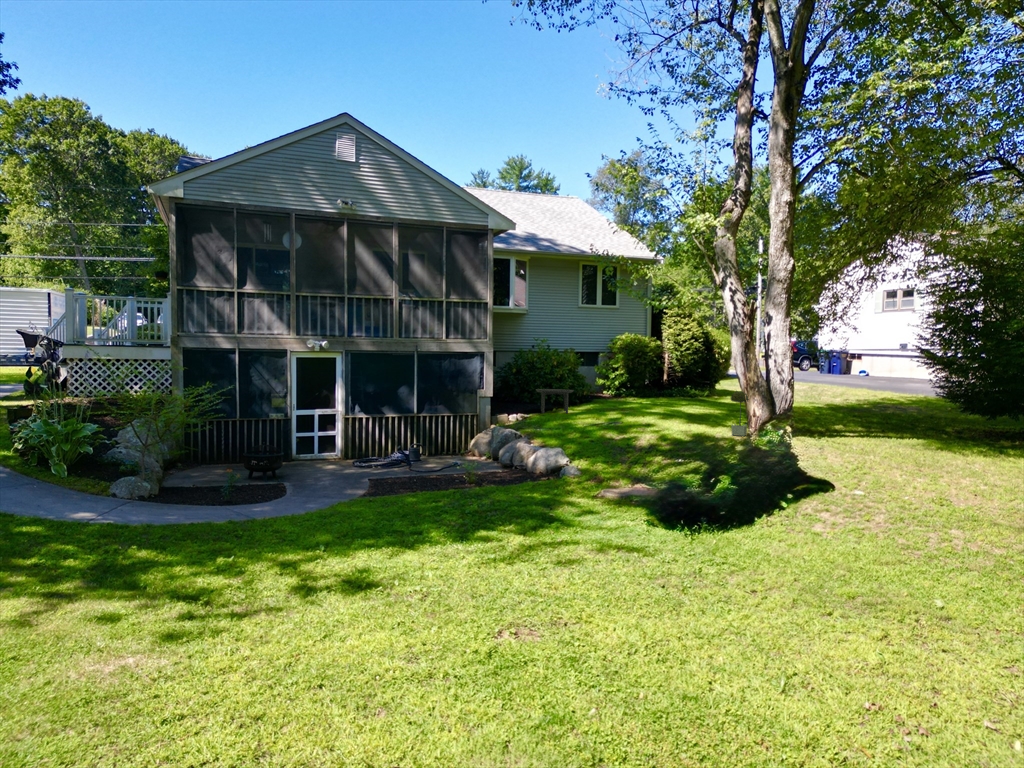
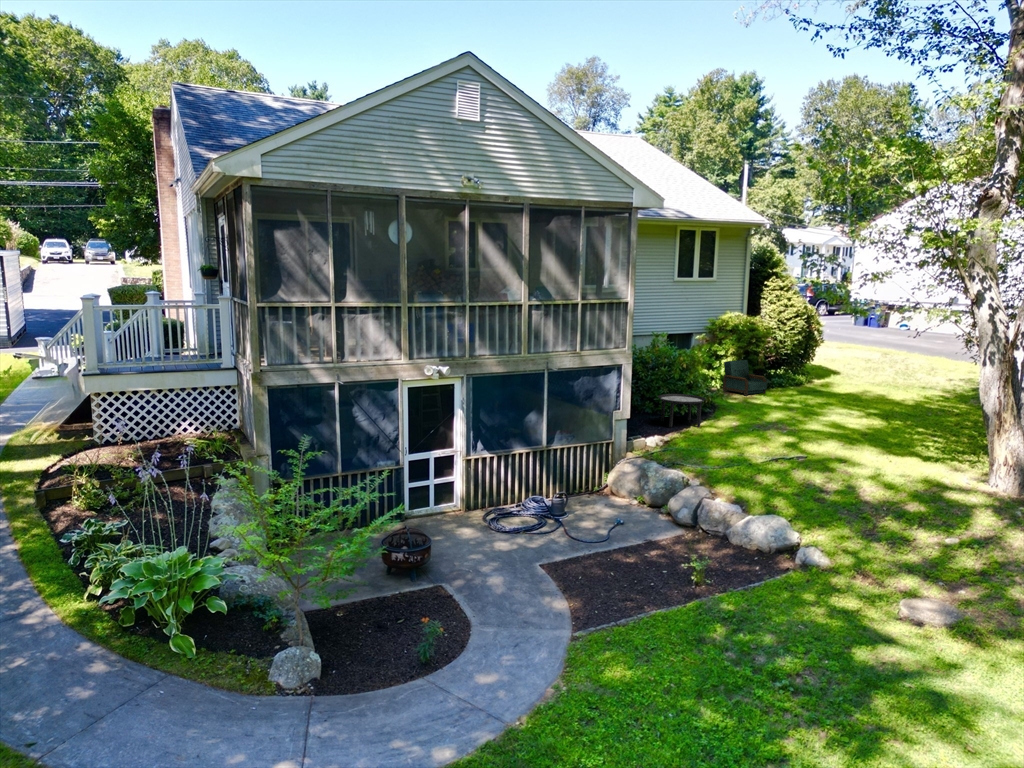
armchair: none [621,373,655,400] -> present [723,360,767,396]
potted tree: present [730,391,749,436] -> none [965,431,993,489]

